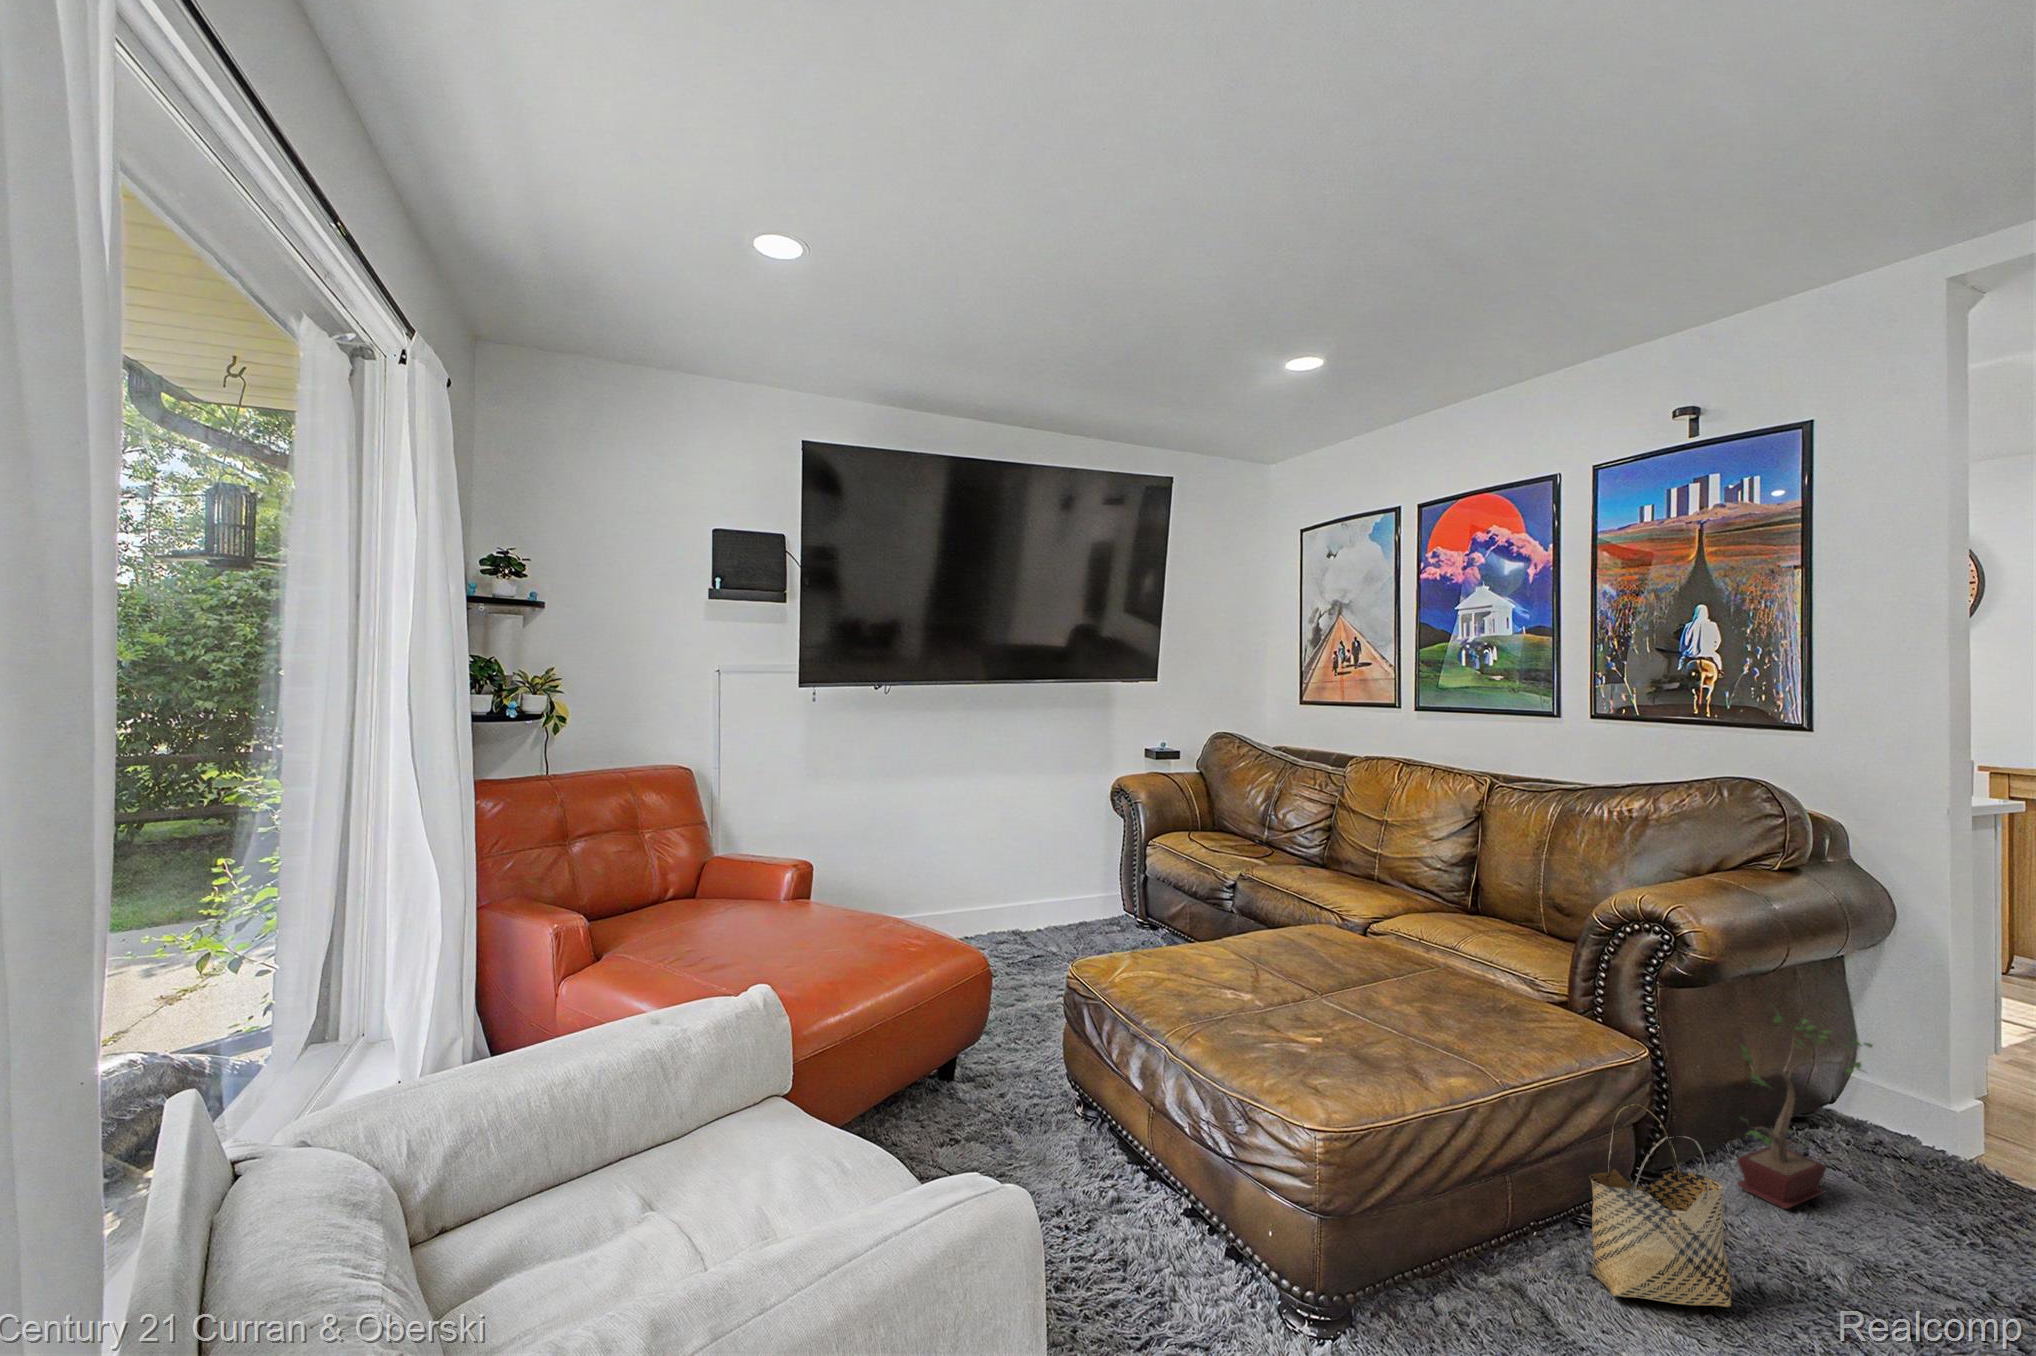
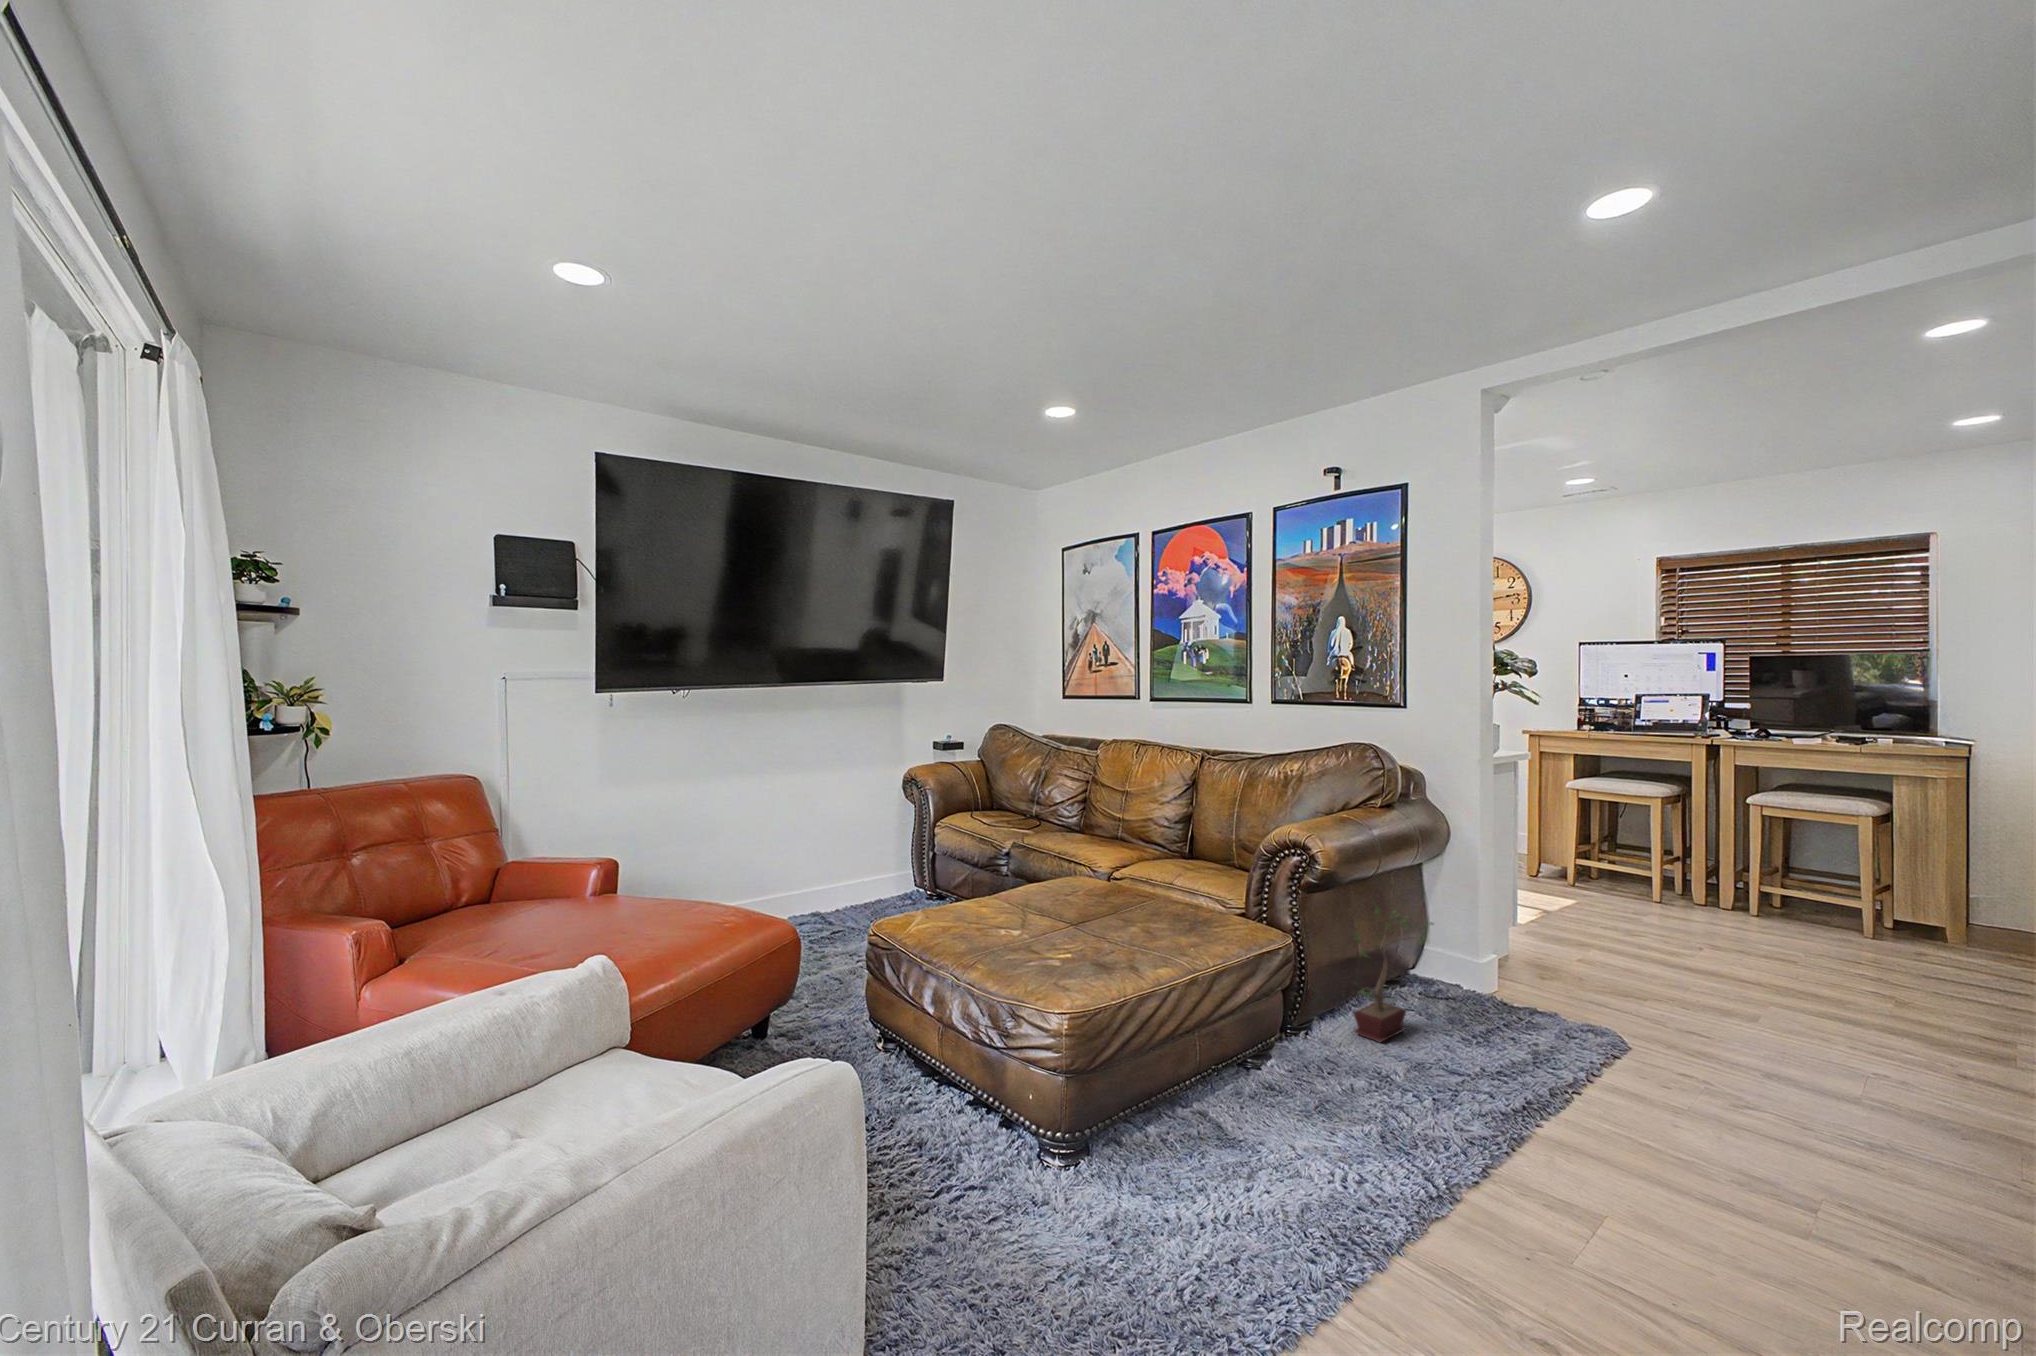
woven basket: present [1589,1103,1732,1307] -> none [1251,975,1338,1110]

